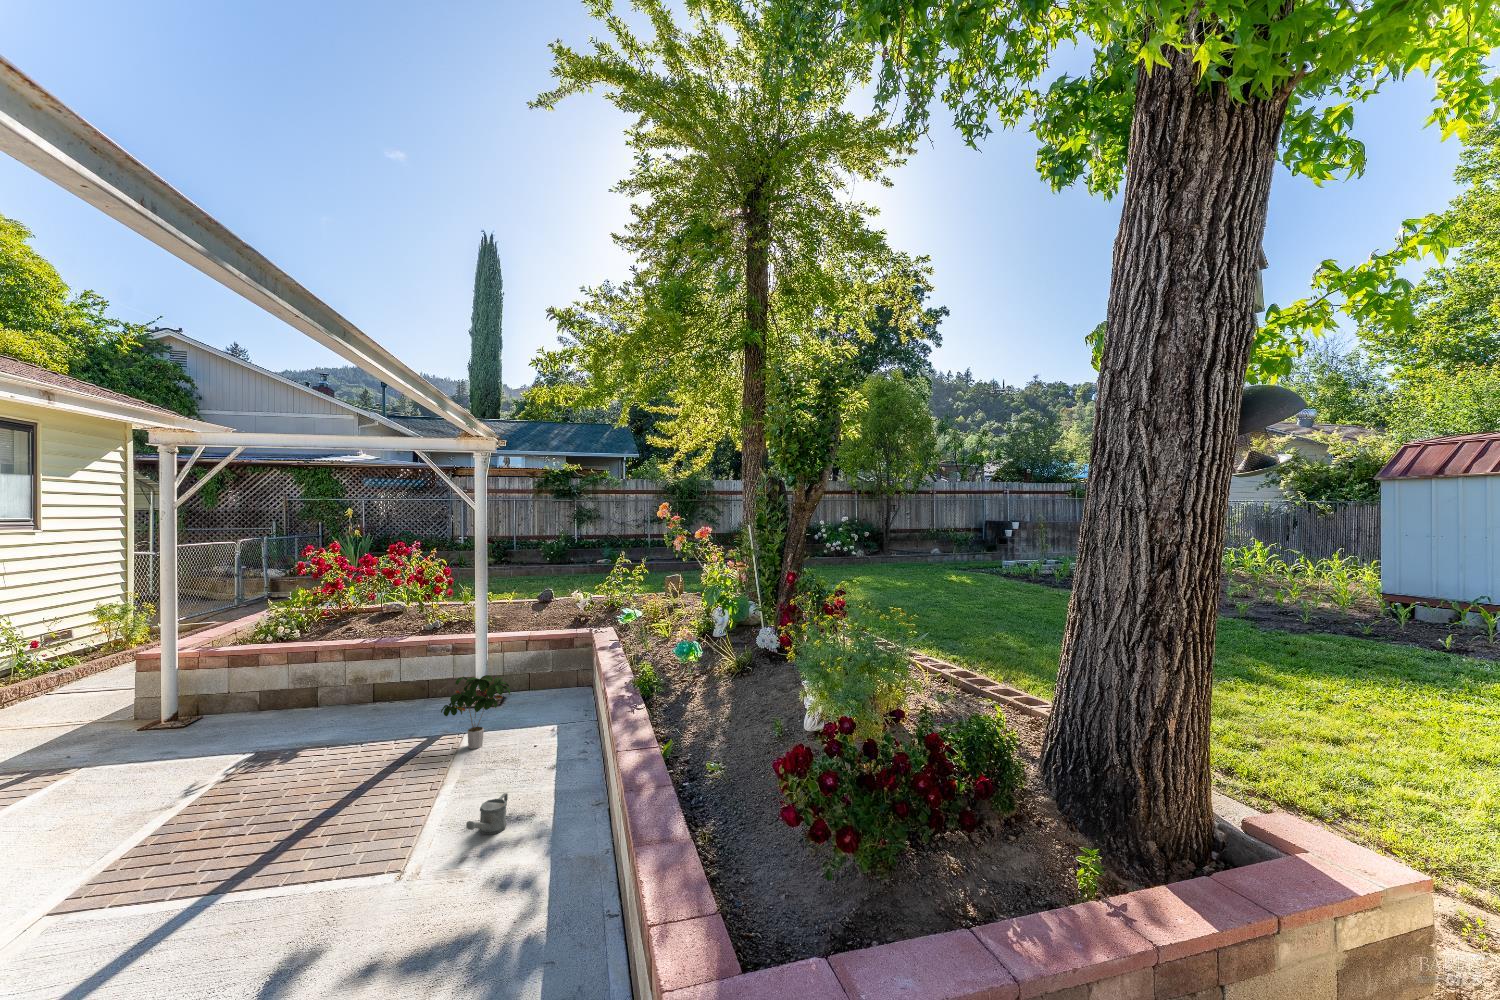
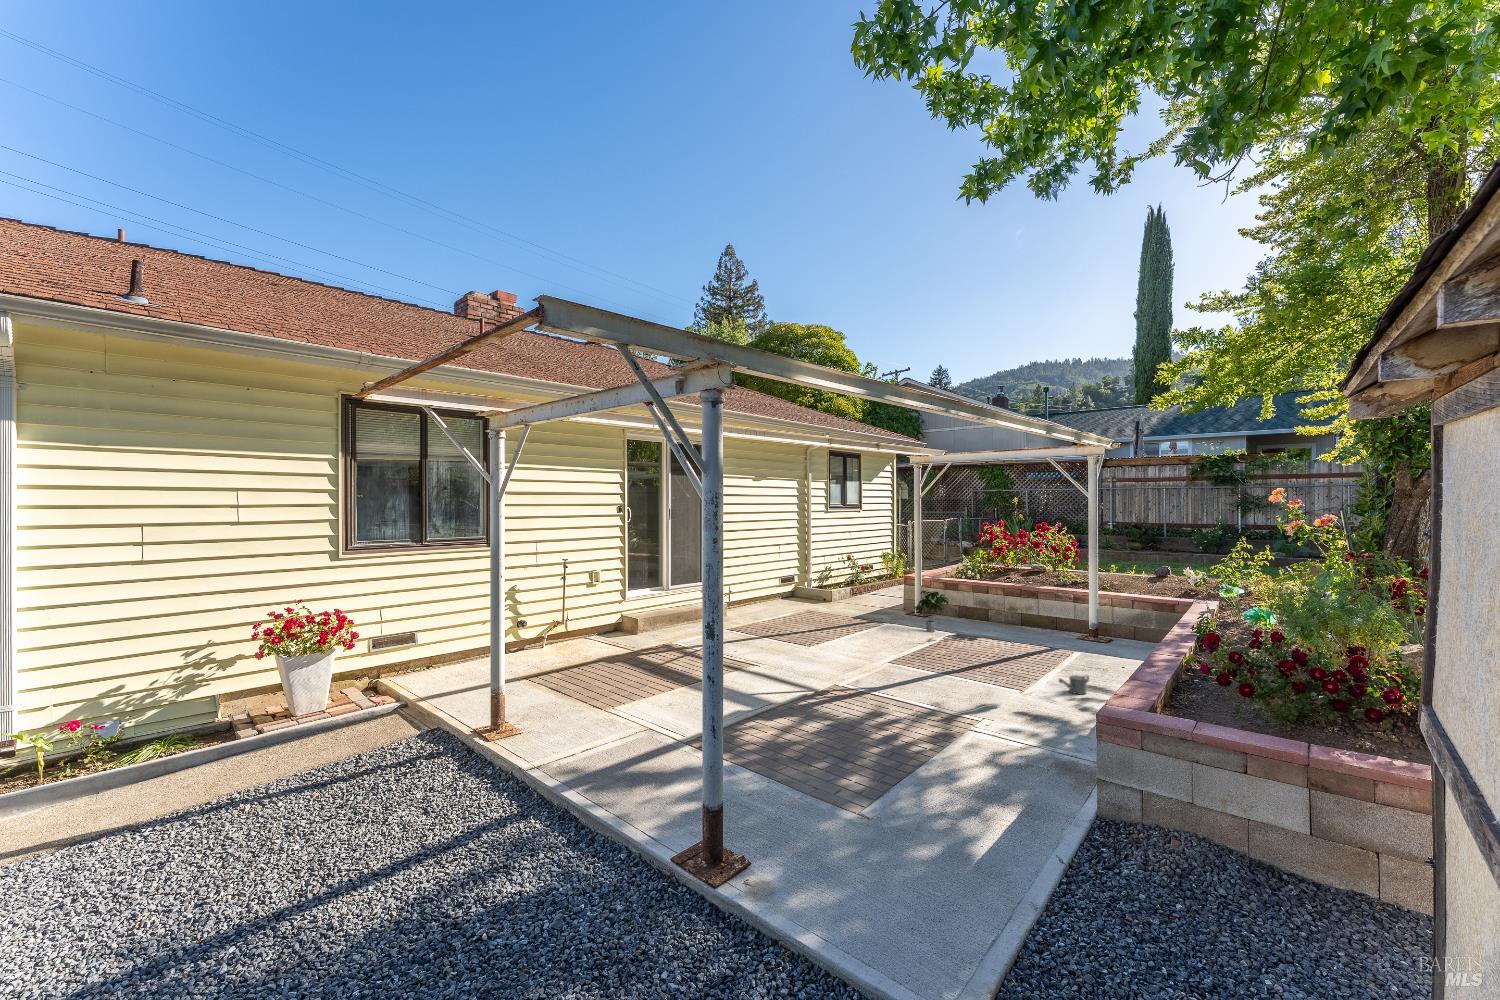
potted plant: present [441,675,510,749] -> present [914,591,948,632]

